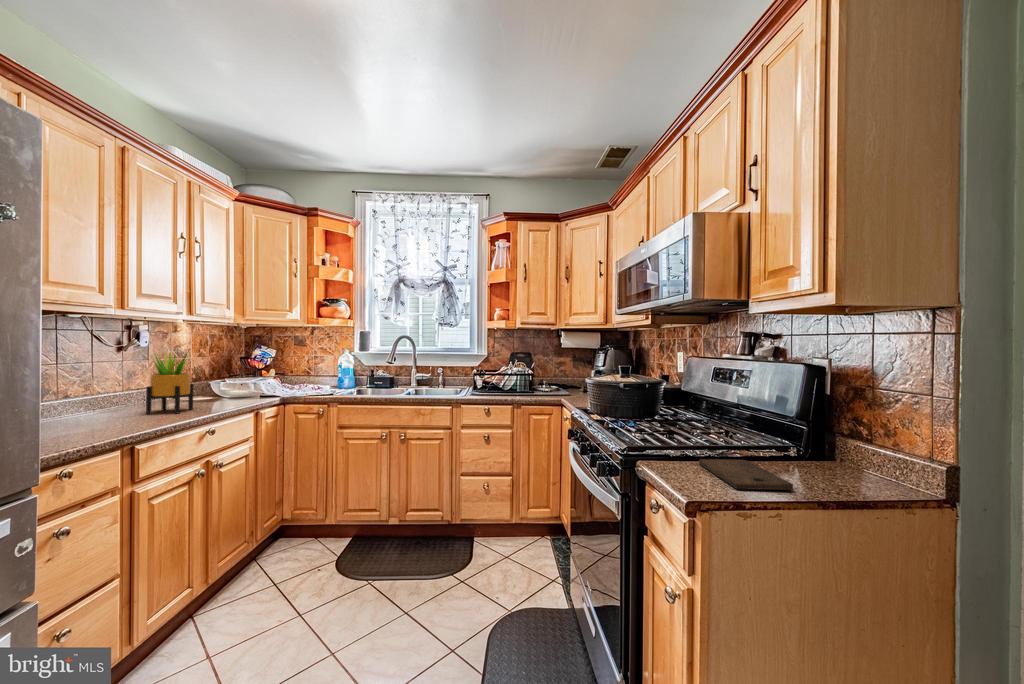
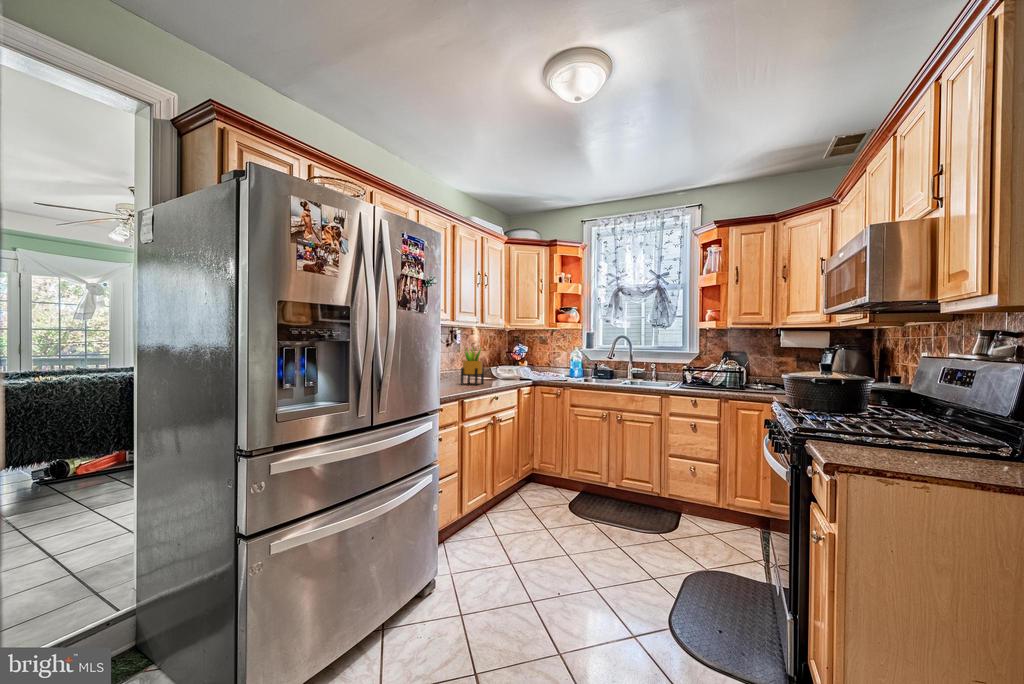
cutting board: present [699,459,793,490] -> none [872,444,955,472]

